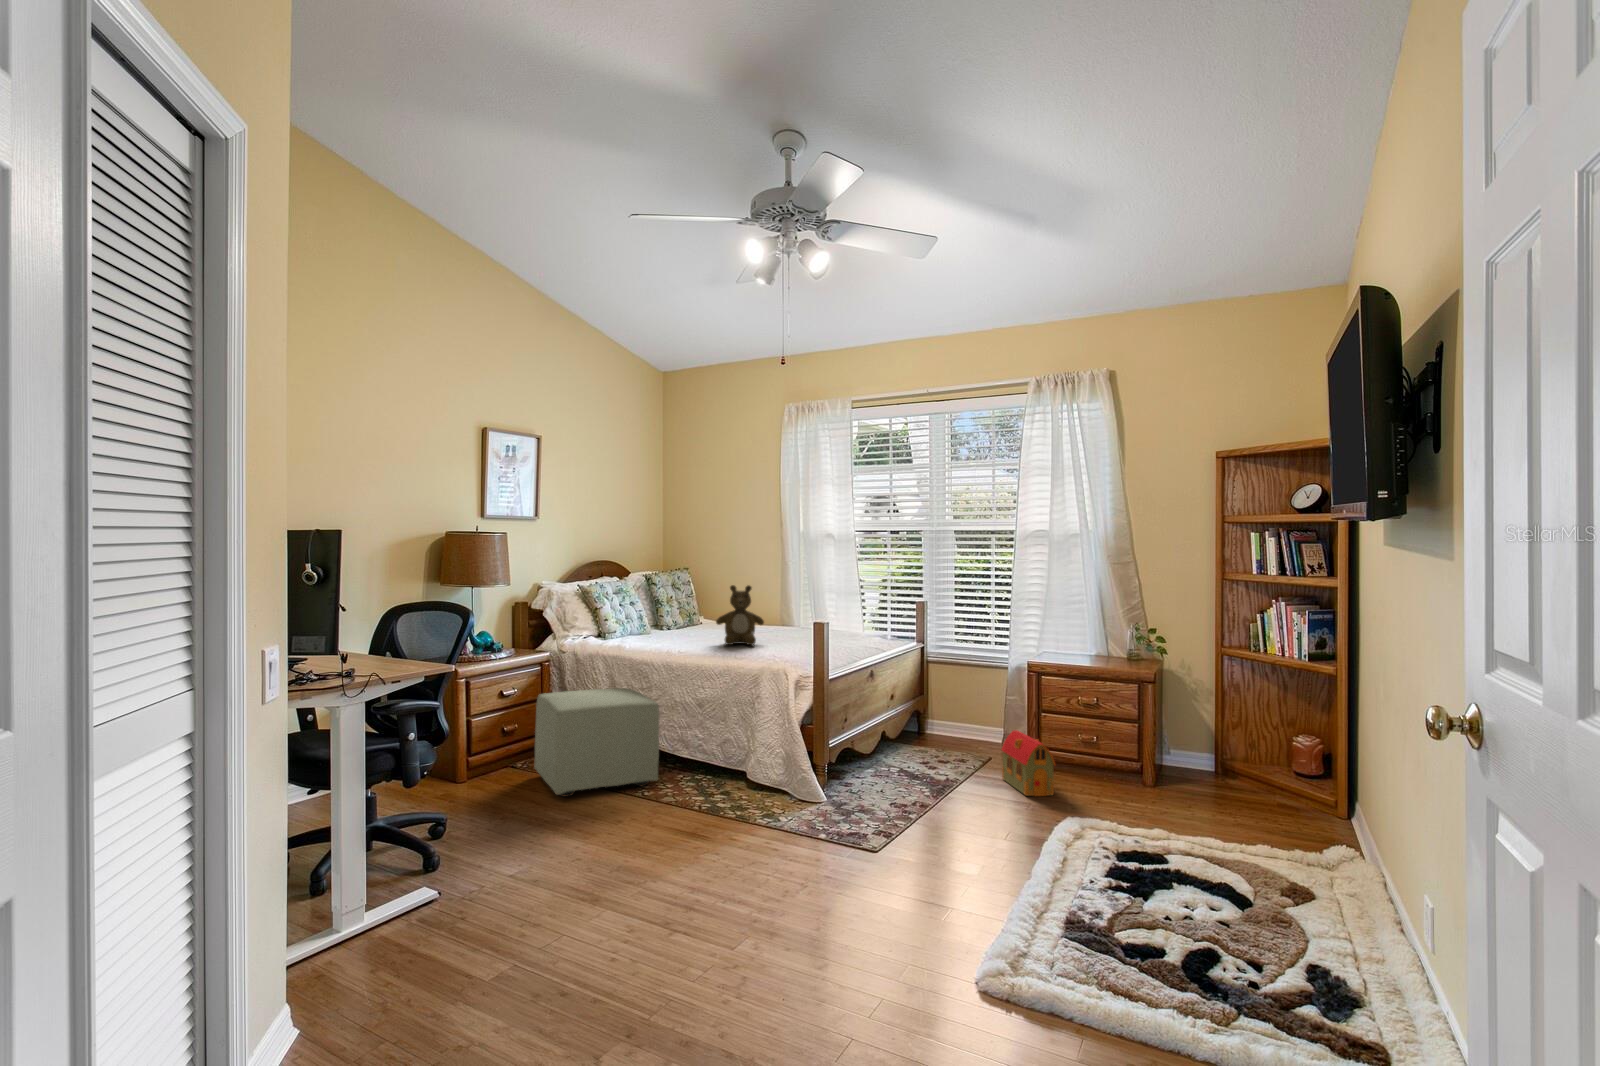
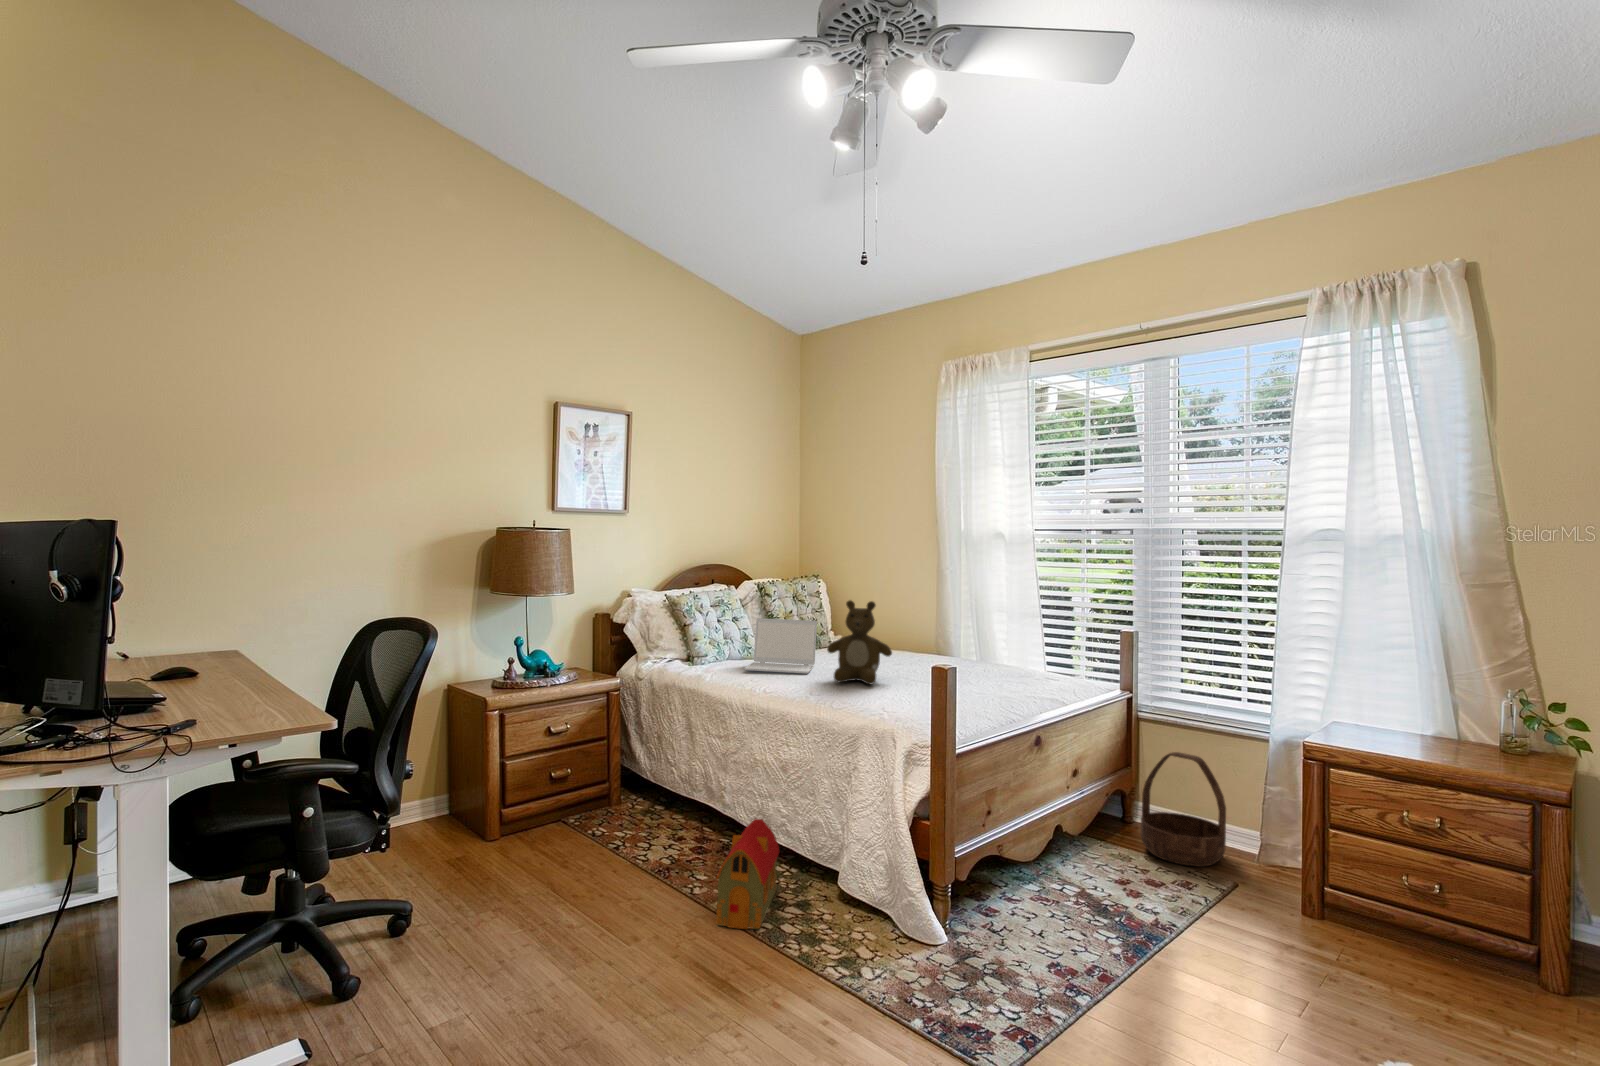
laptop: none [650,602,701,641] -> present [745,618,817,674]
basket: none [932,679,984,751] -> present [1141,752,1226,866]
ottoman: present [534,688,659,797] -> none [574,733,722,882]
toy house: present [1002,730,1056,796] -> present [716,819,779,929]

